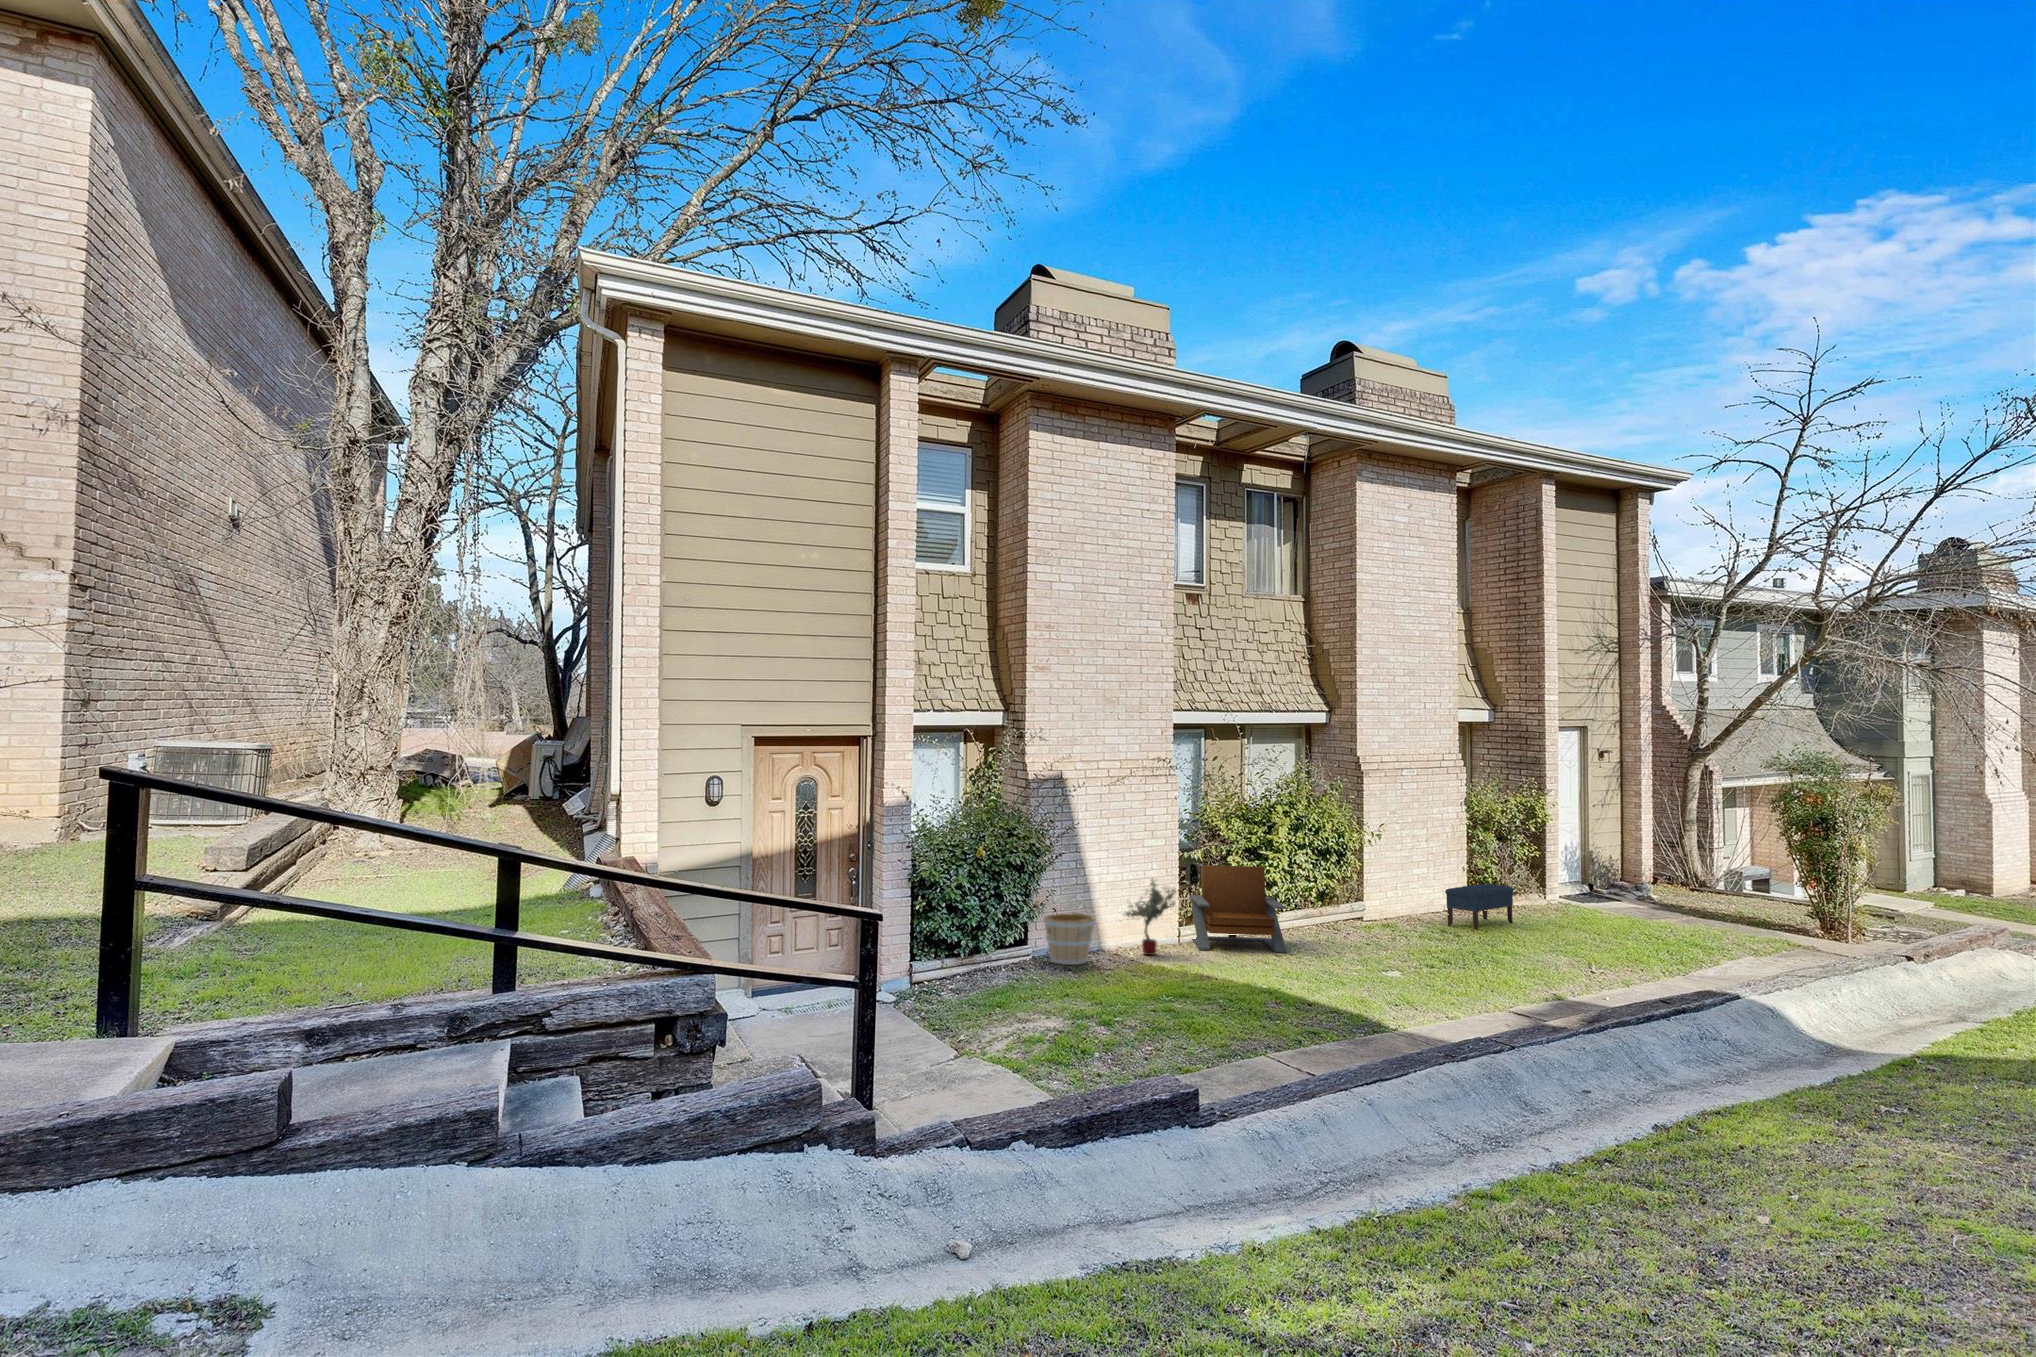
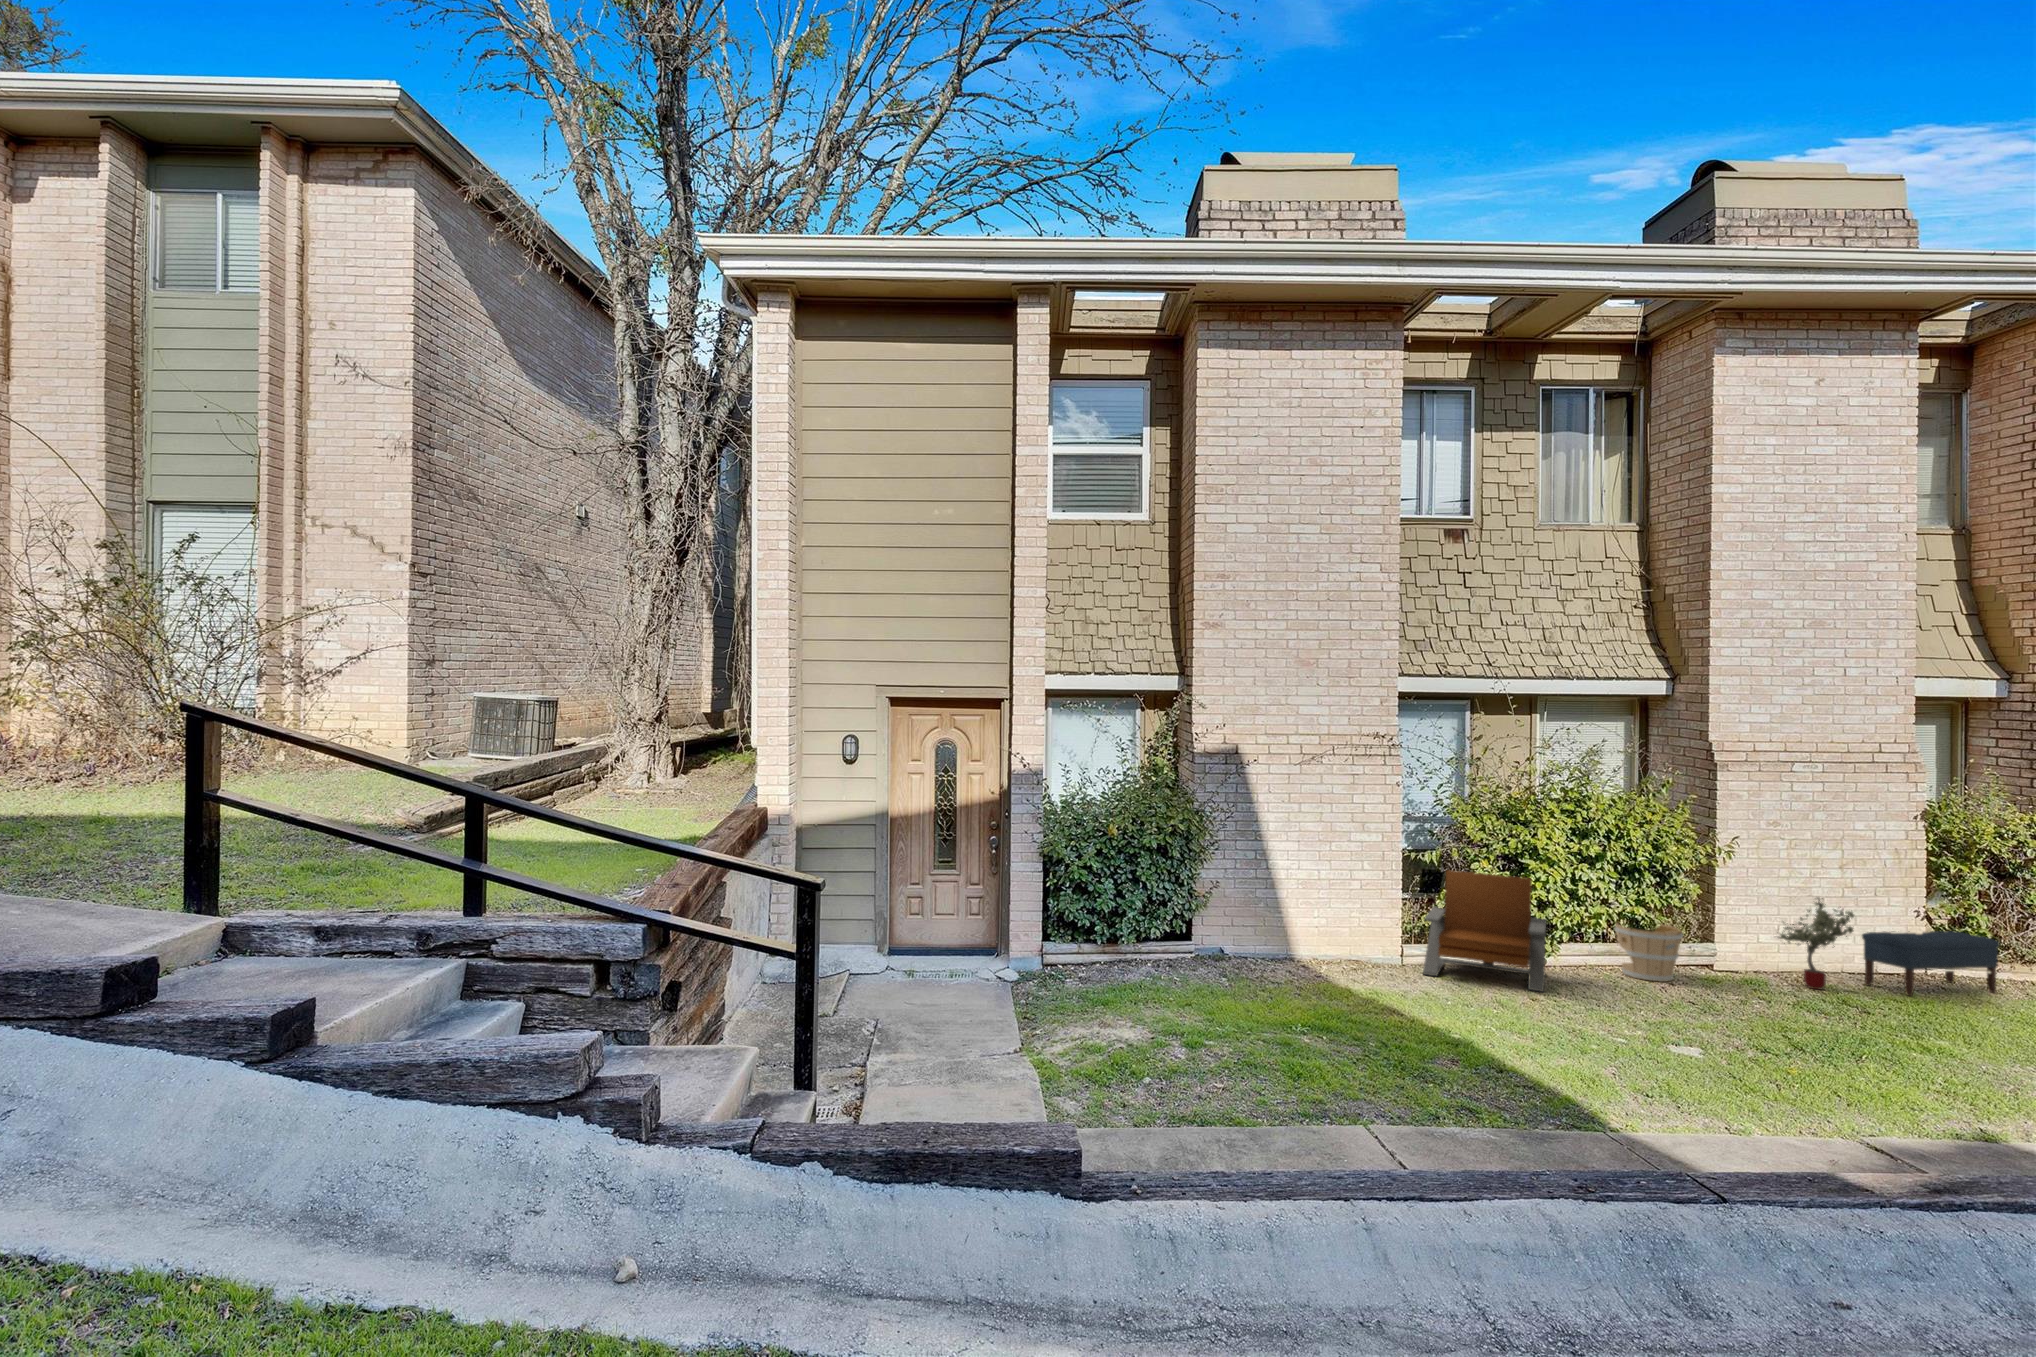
potted tree: present [1125,878,1176,955] -> present [1778,898,1854,990]
wooden bucket: present [1043,913,1095,965] -> present [1615,923,1683,982]

